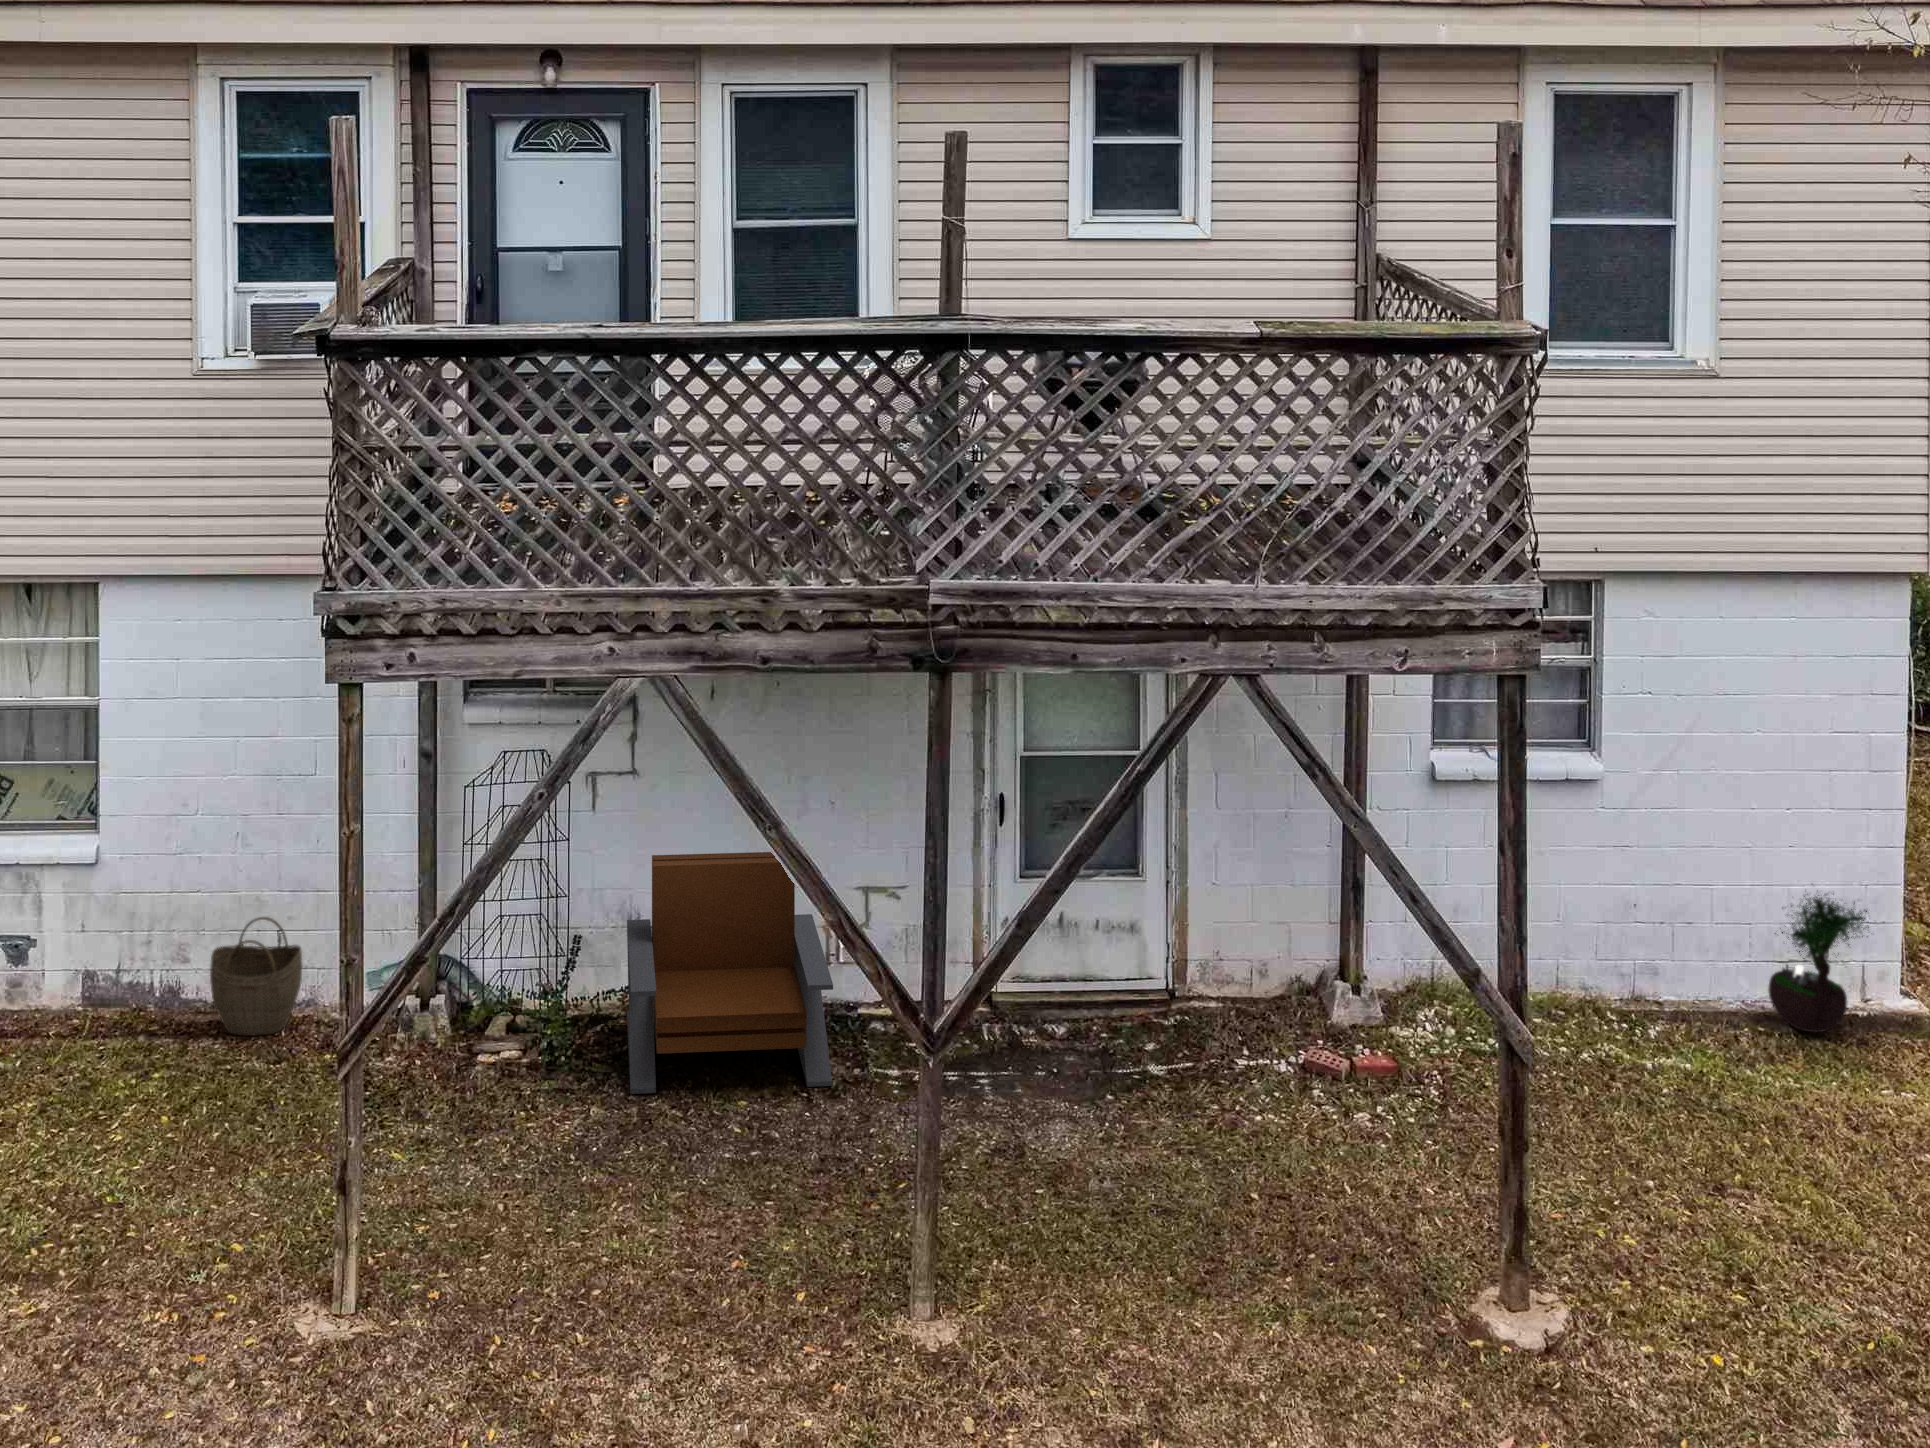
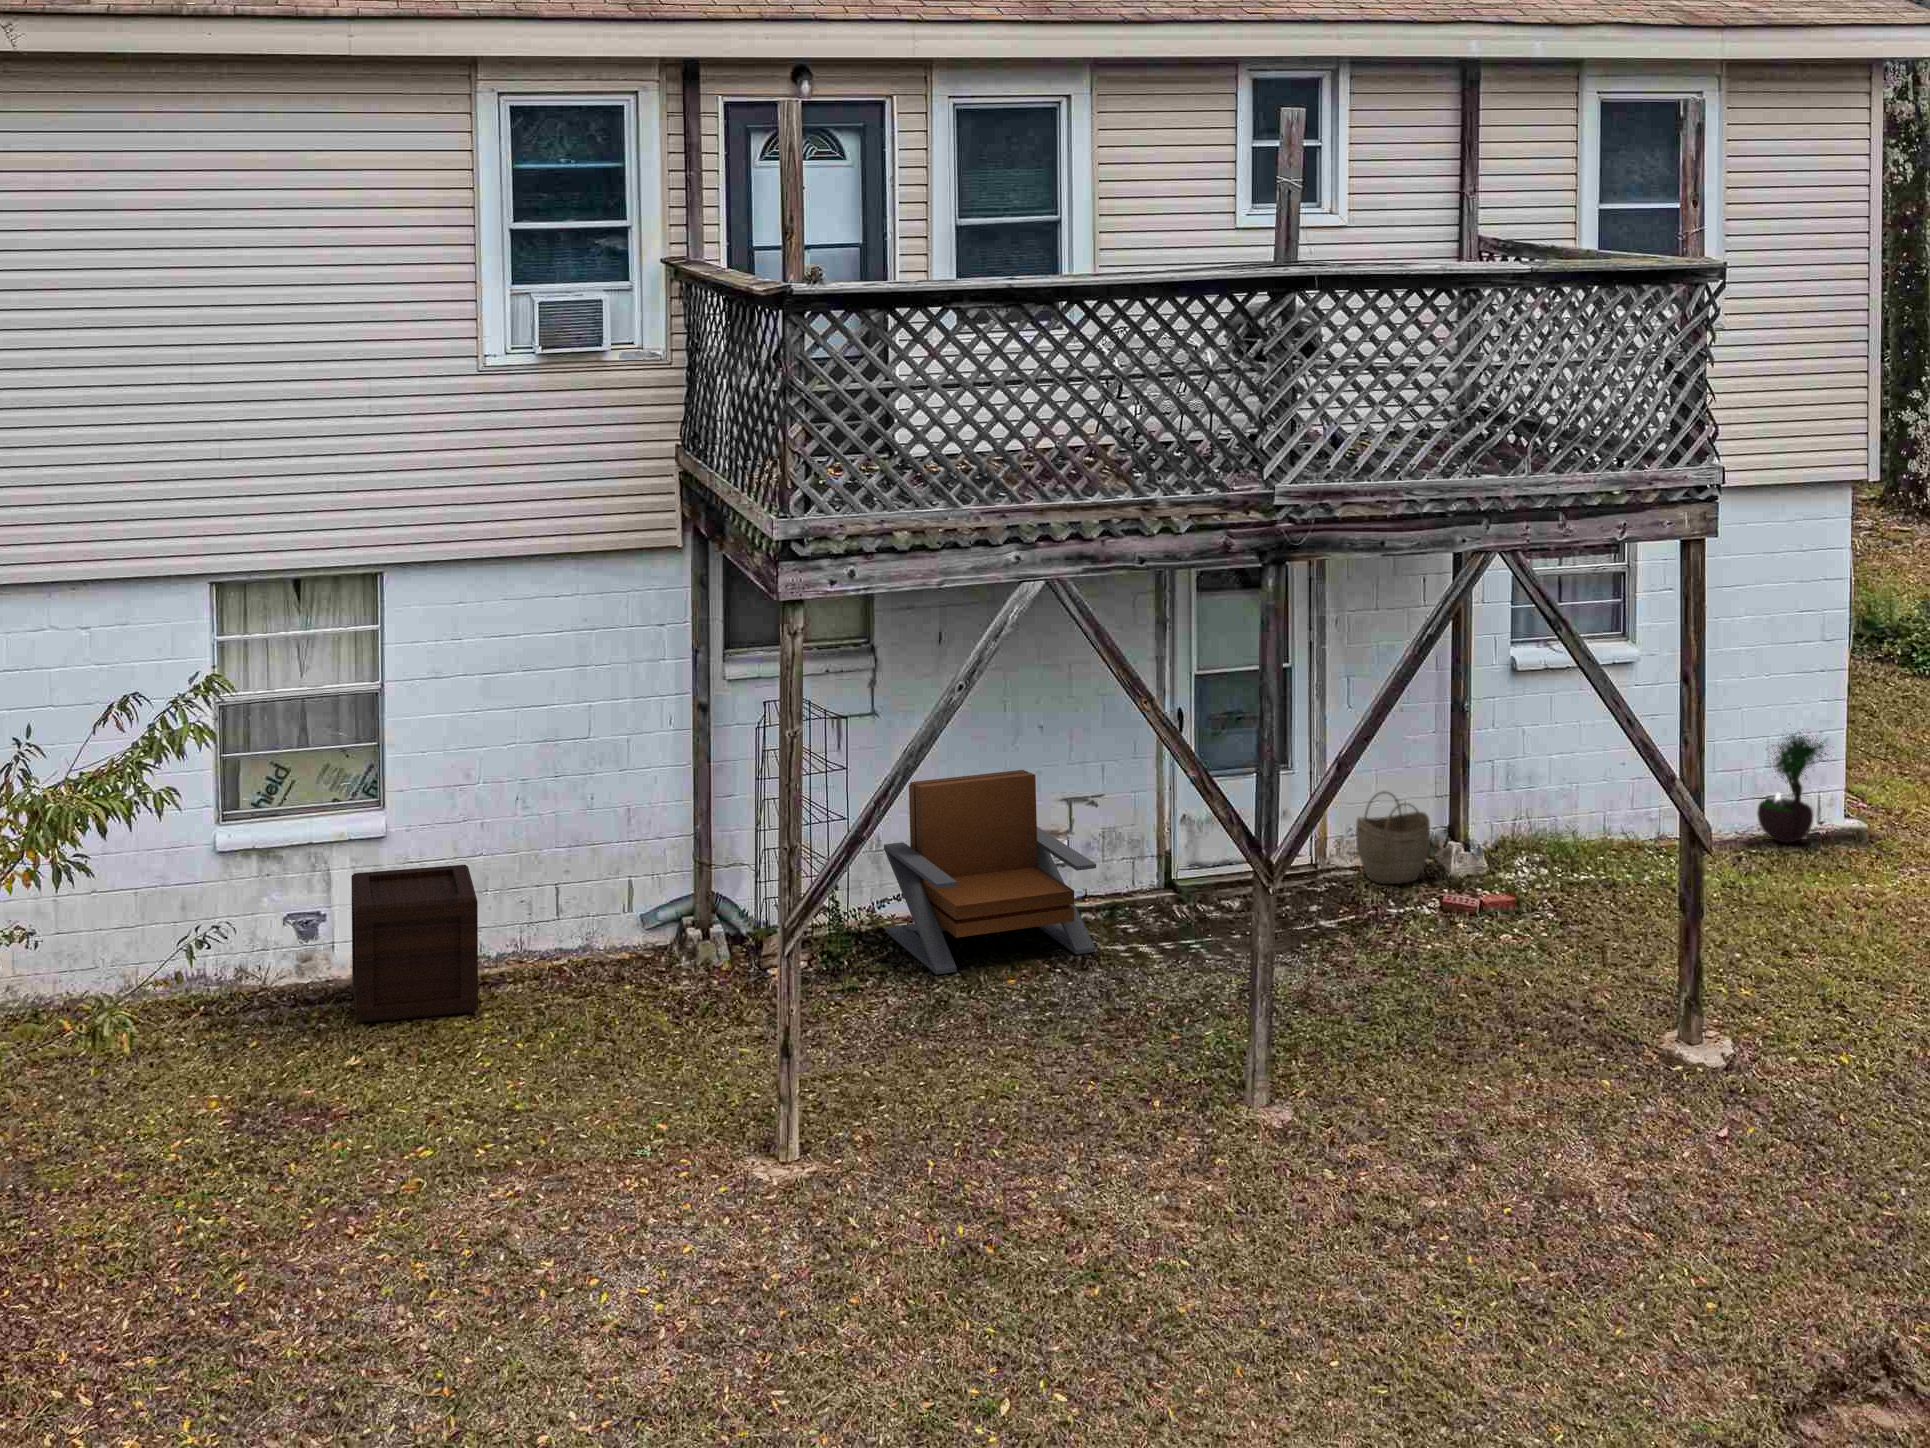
wooden crate: none [4,897,176,1070] -> present [351,865,478,1023]
woven basket: present [210,917,302,1036] -> present [1356,791,1430,884]

